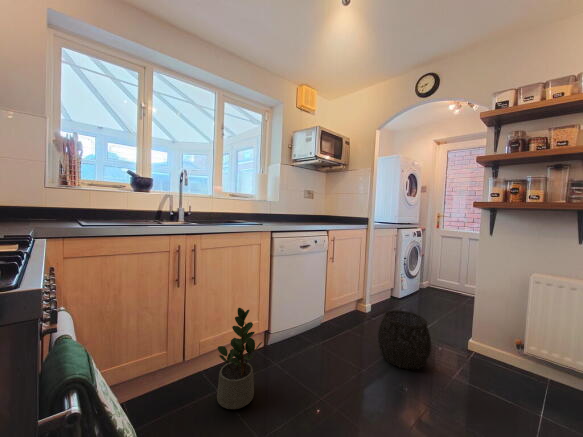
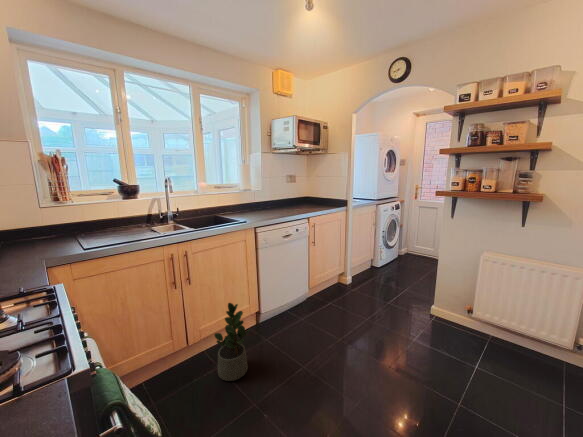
woven basket: present [378,310,431,370] -> none [352,287,396,337]

